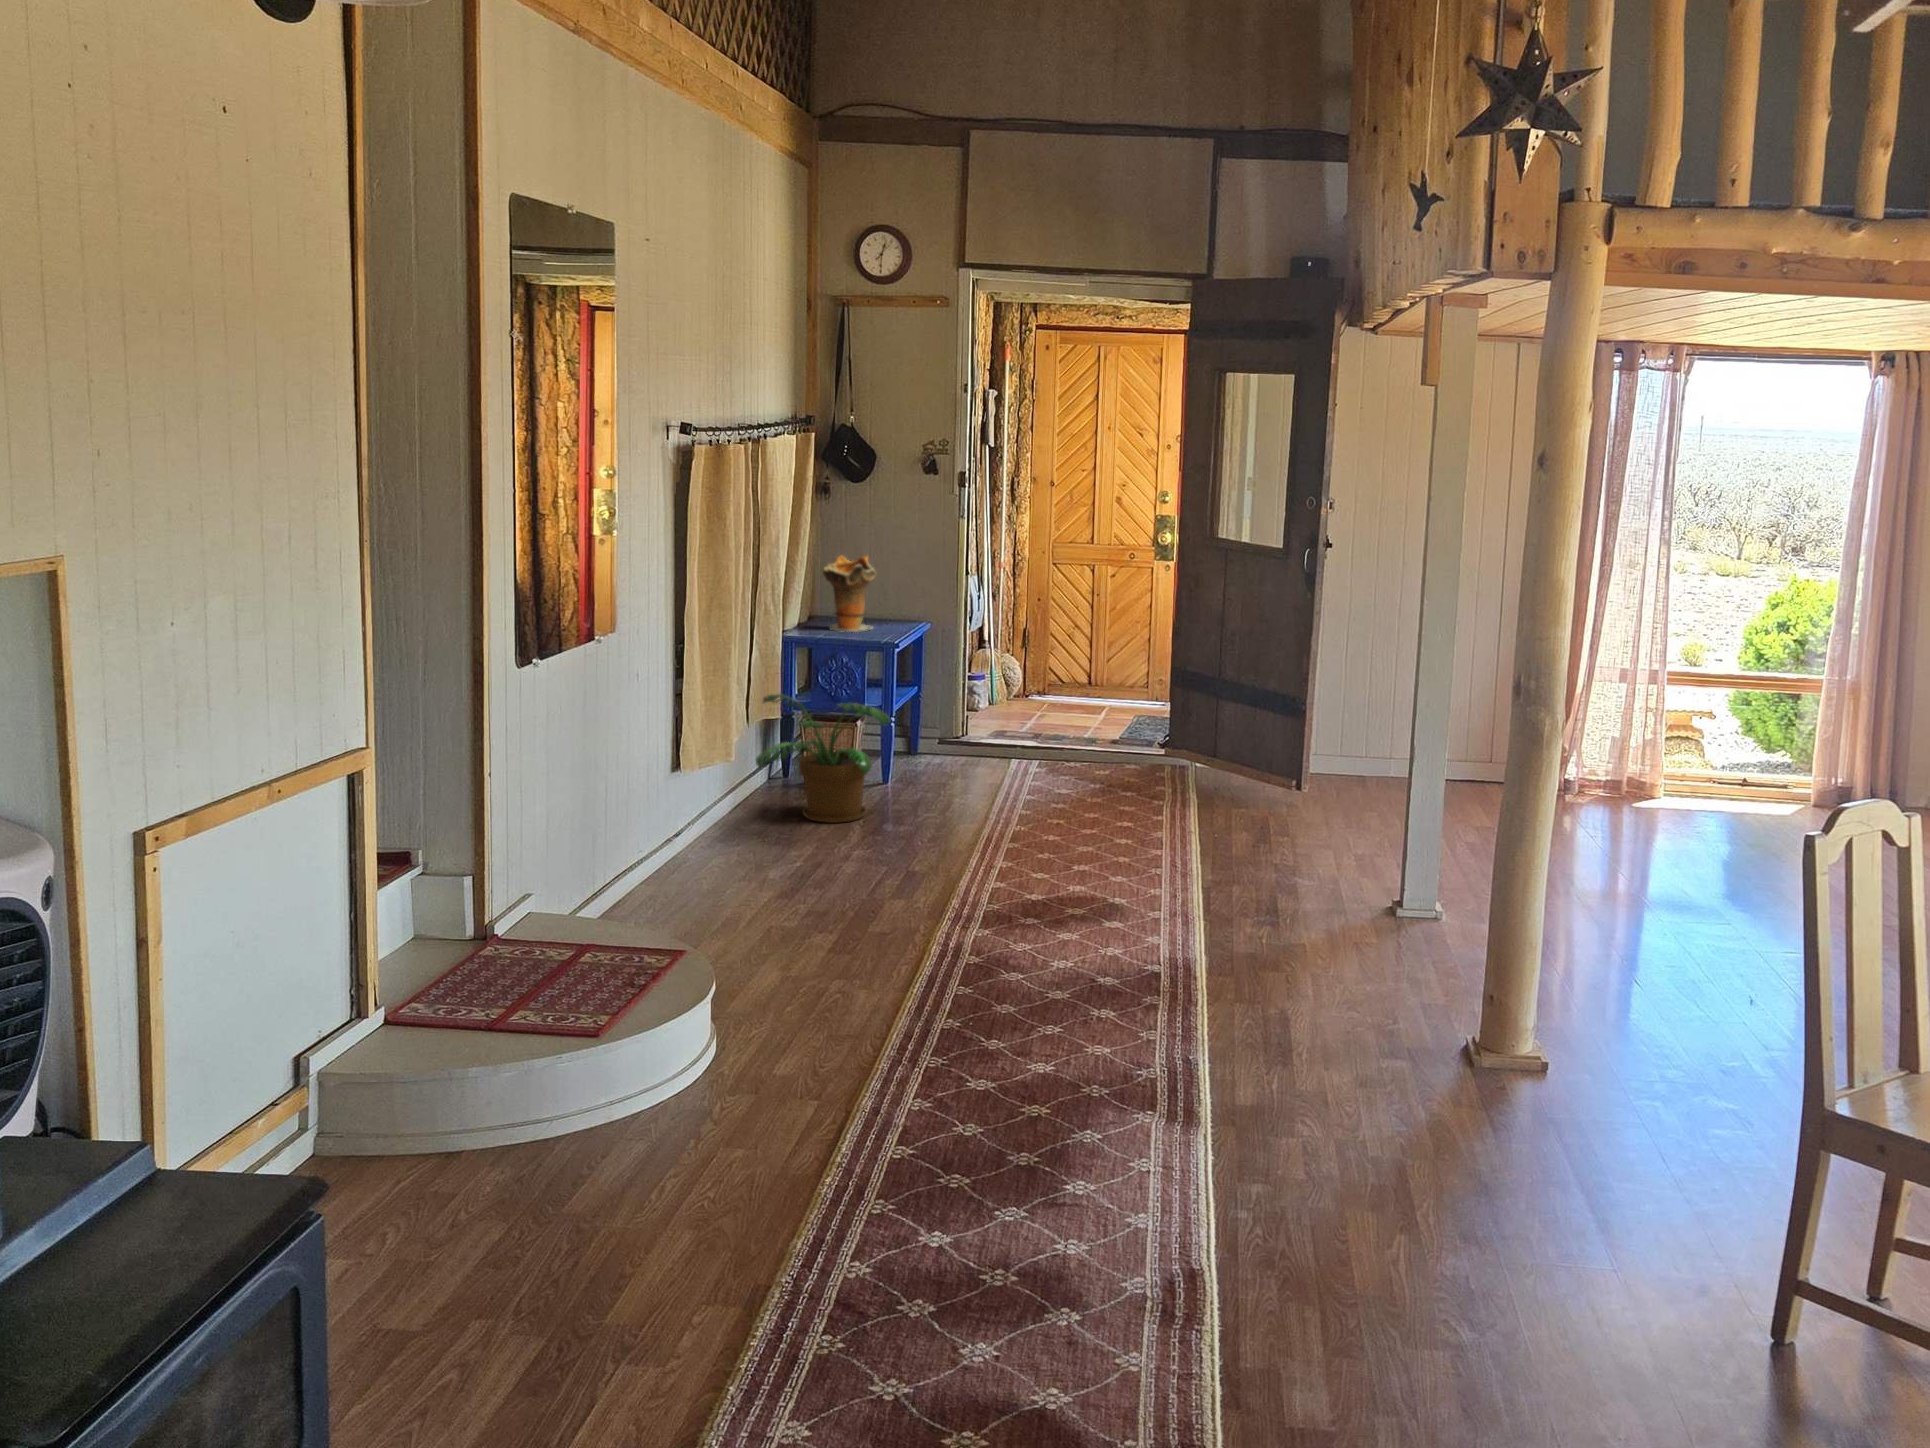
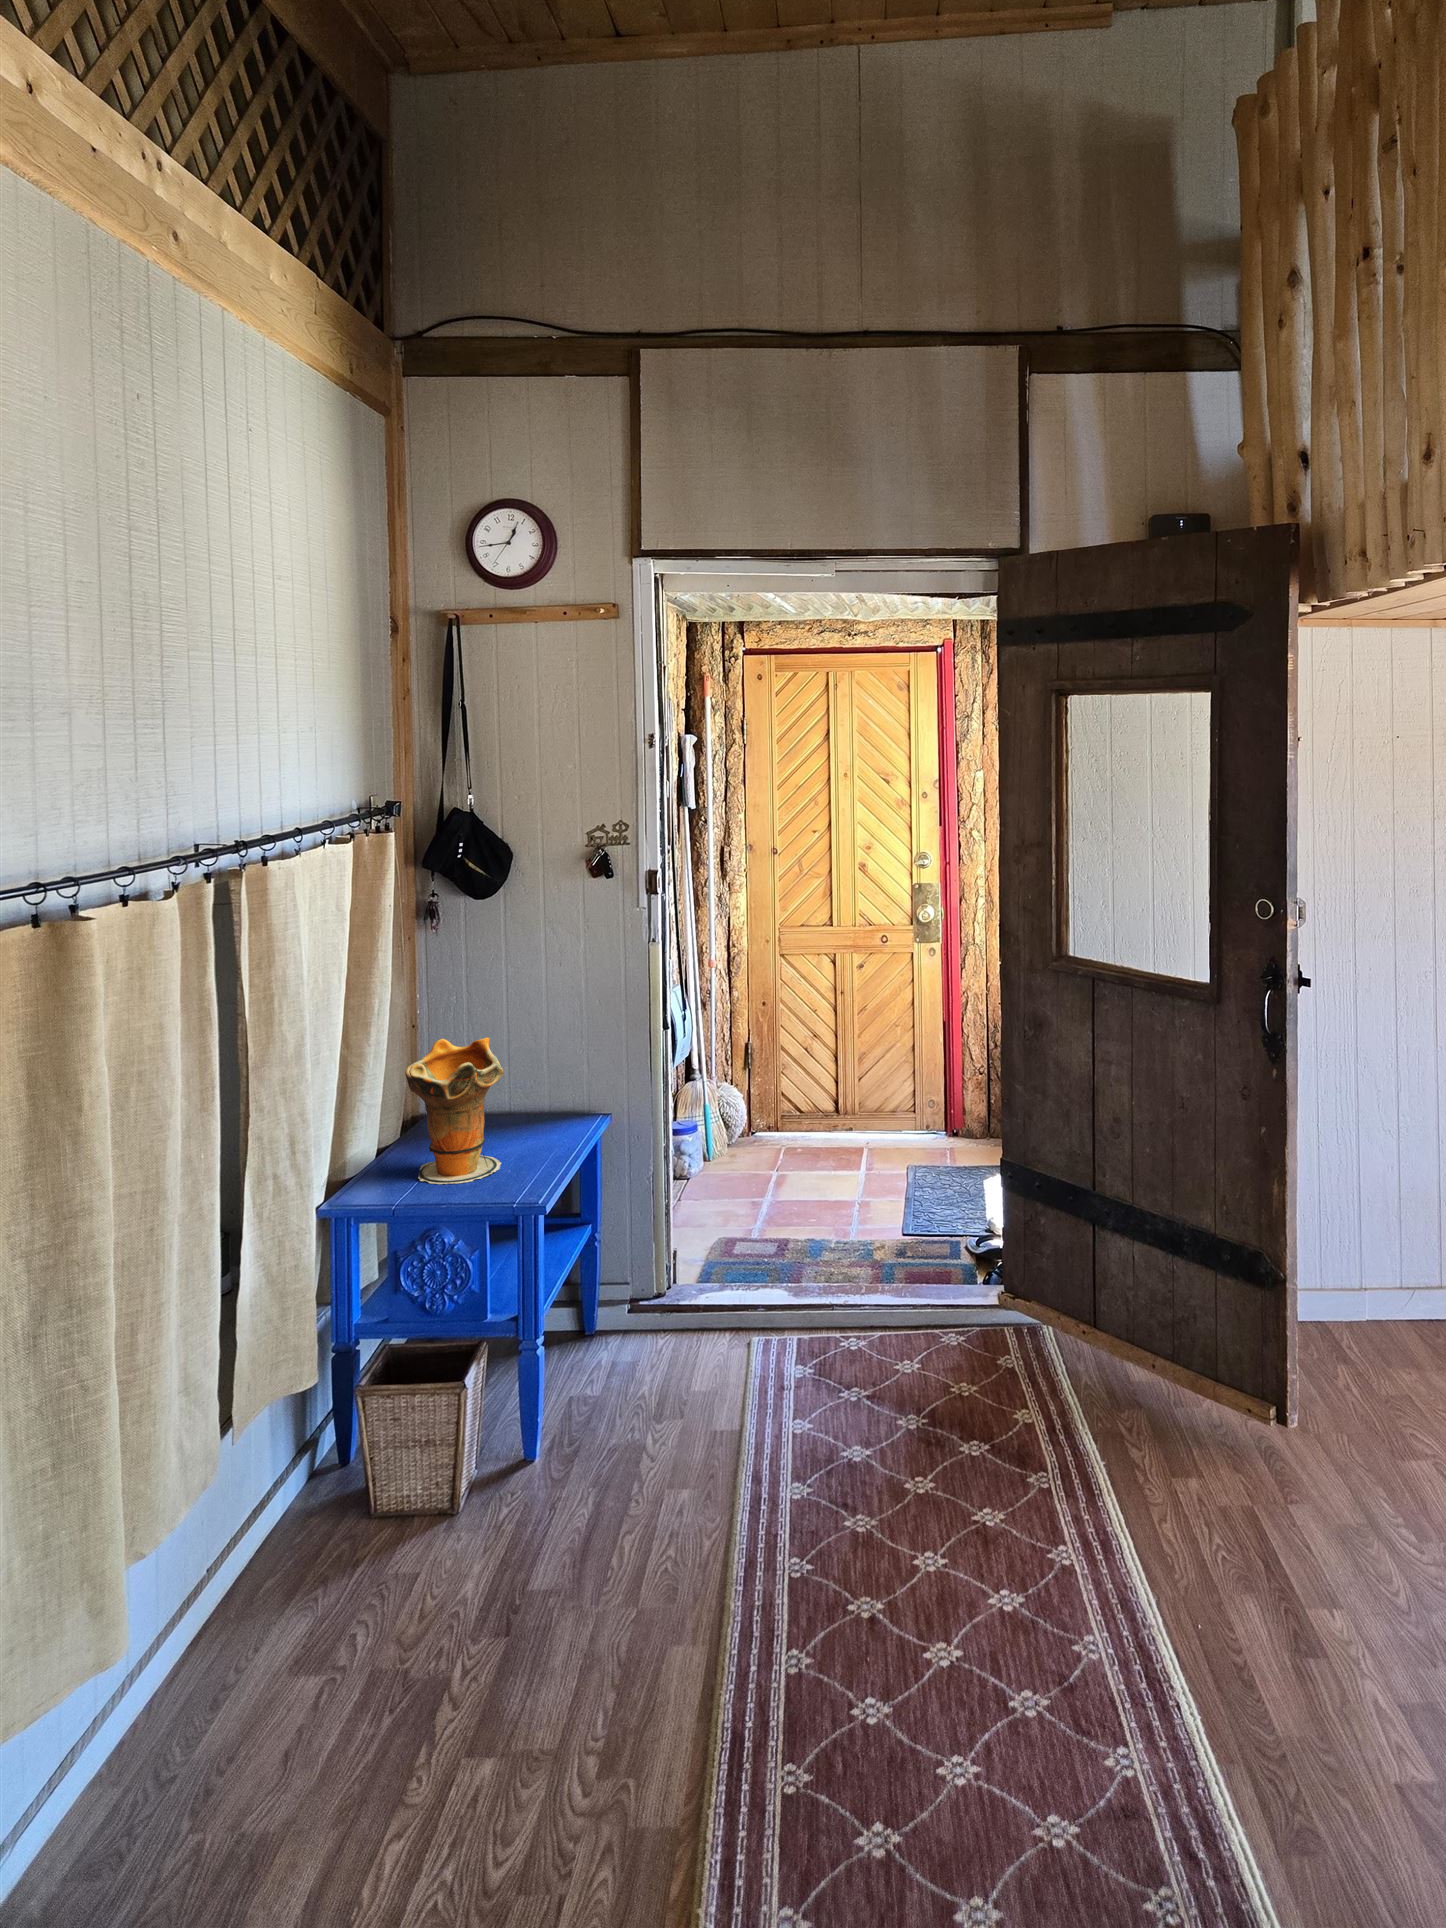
potted plant: present [756,694,890,823] -> none [213,1382,511,1680]

